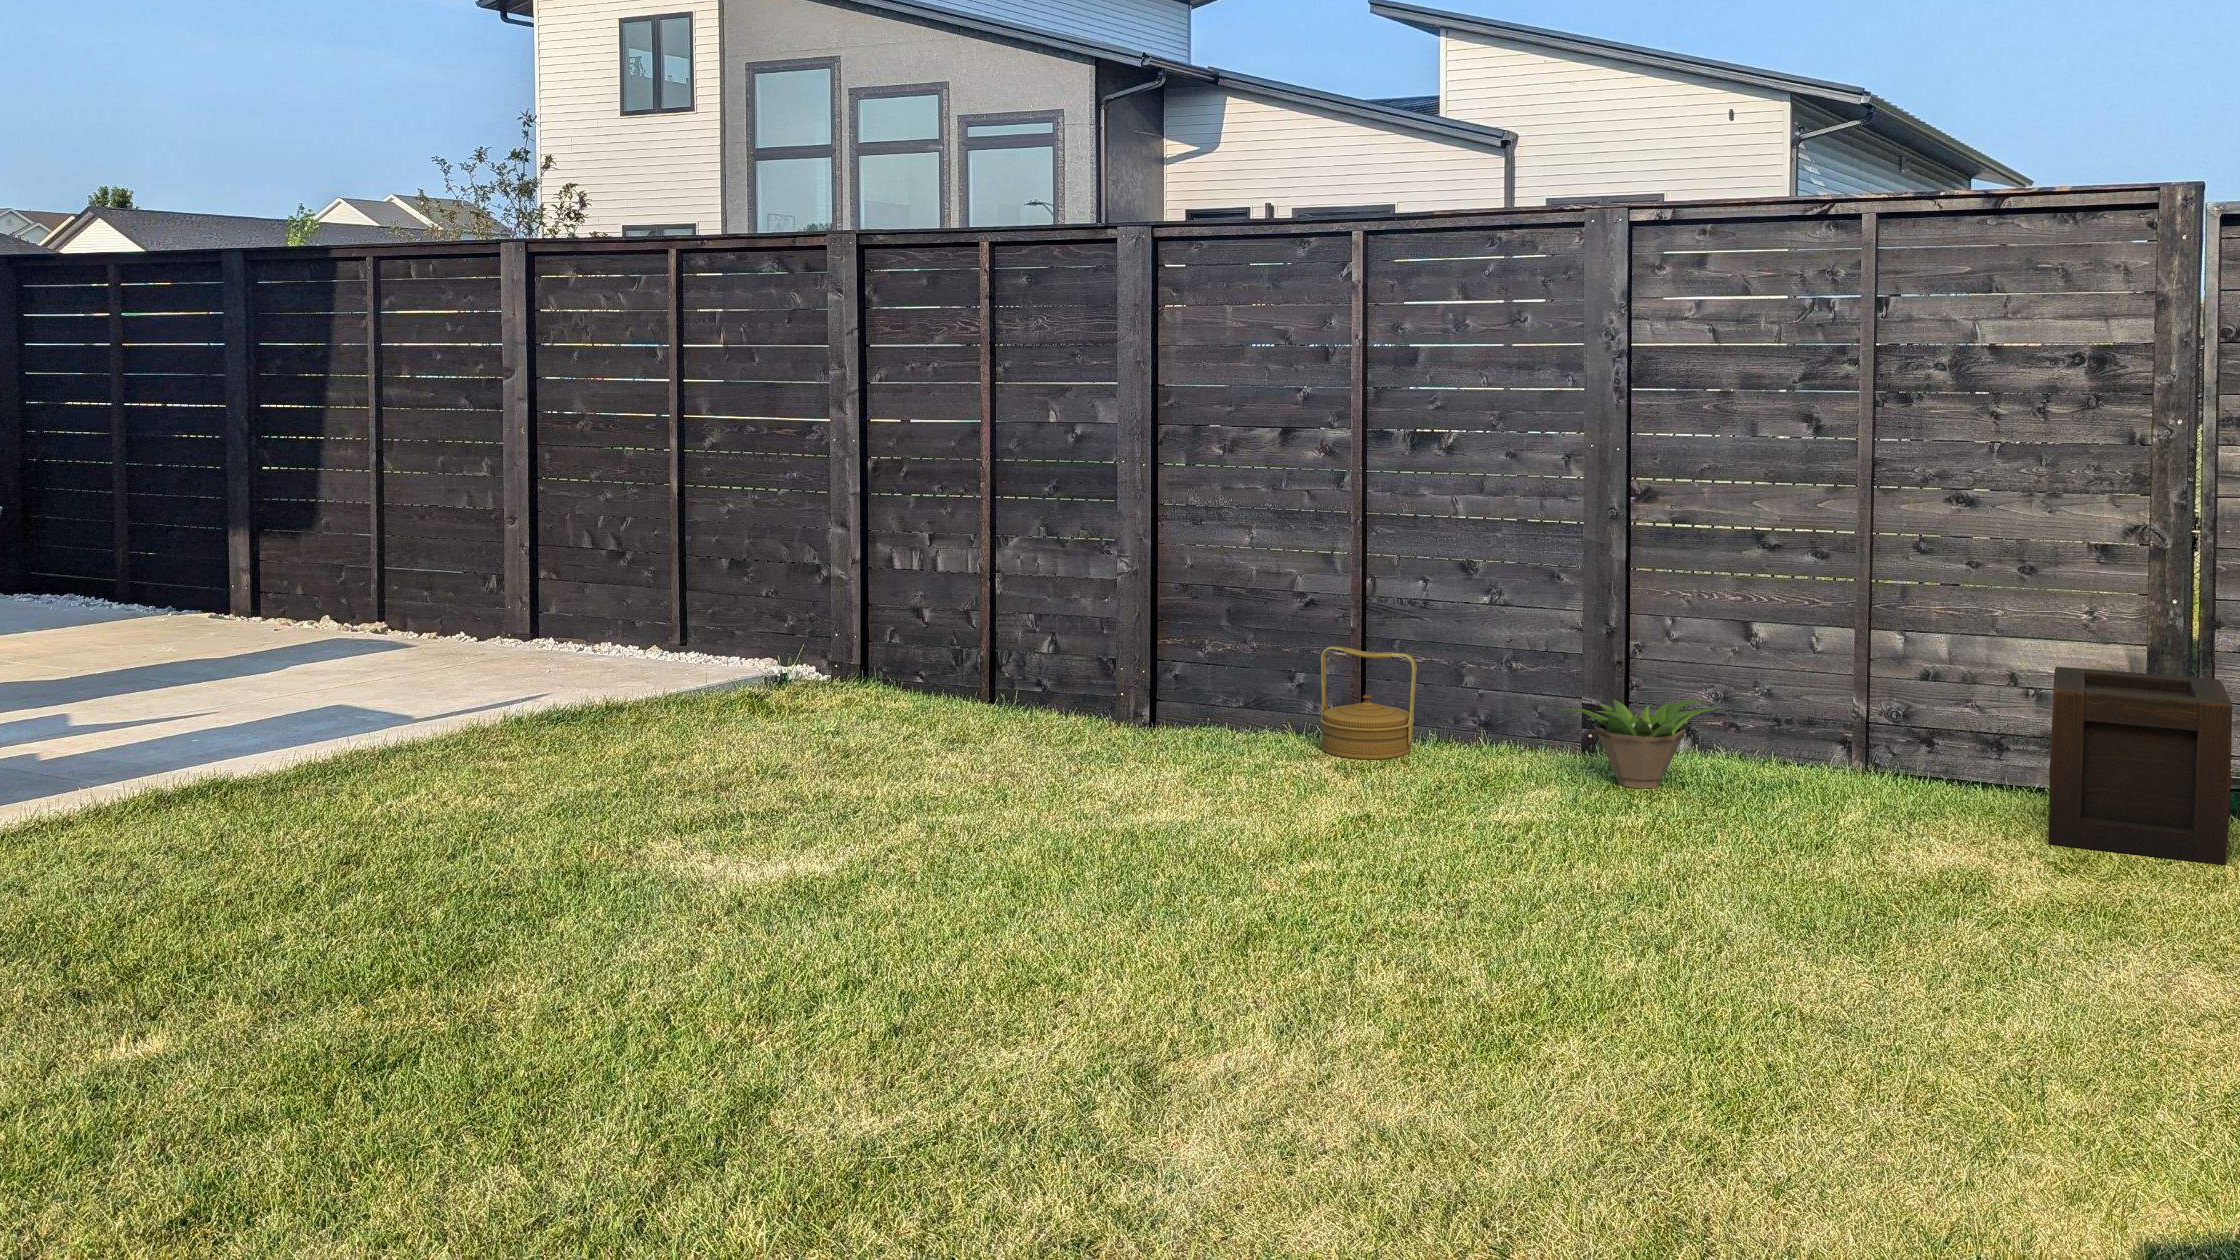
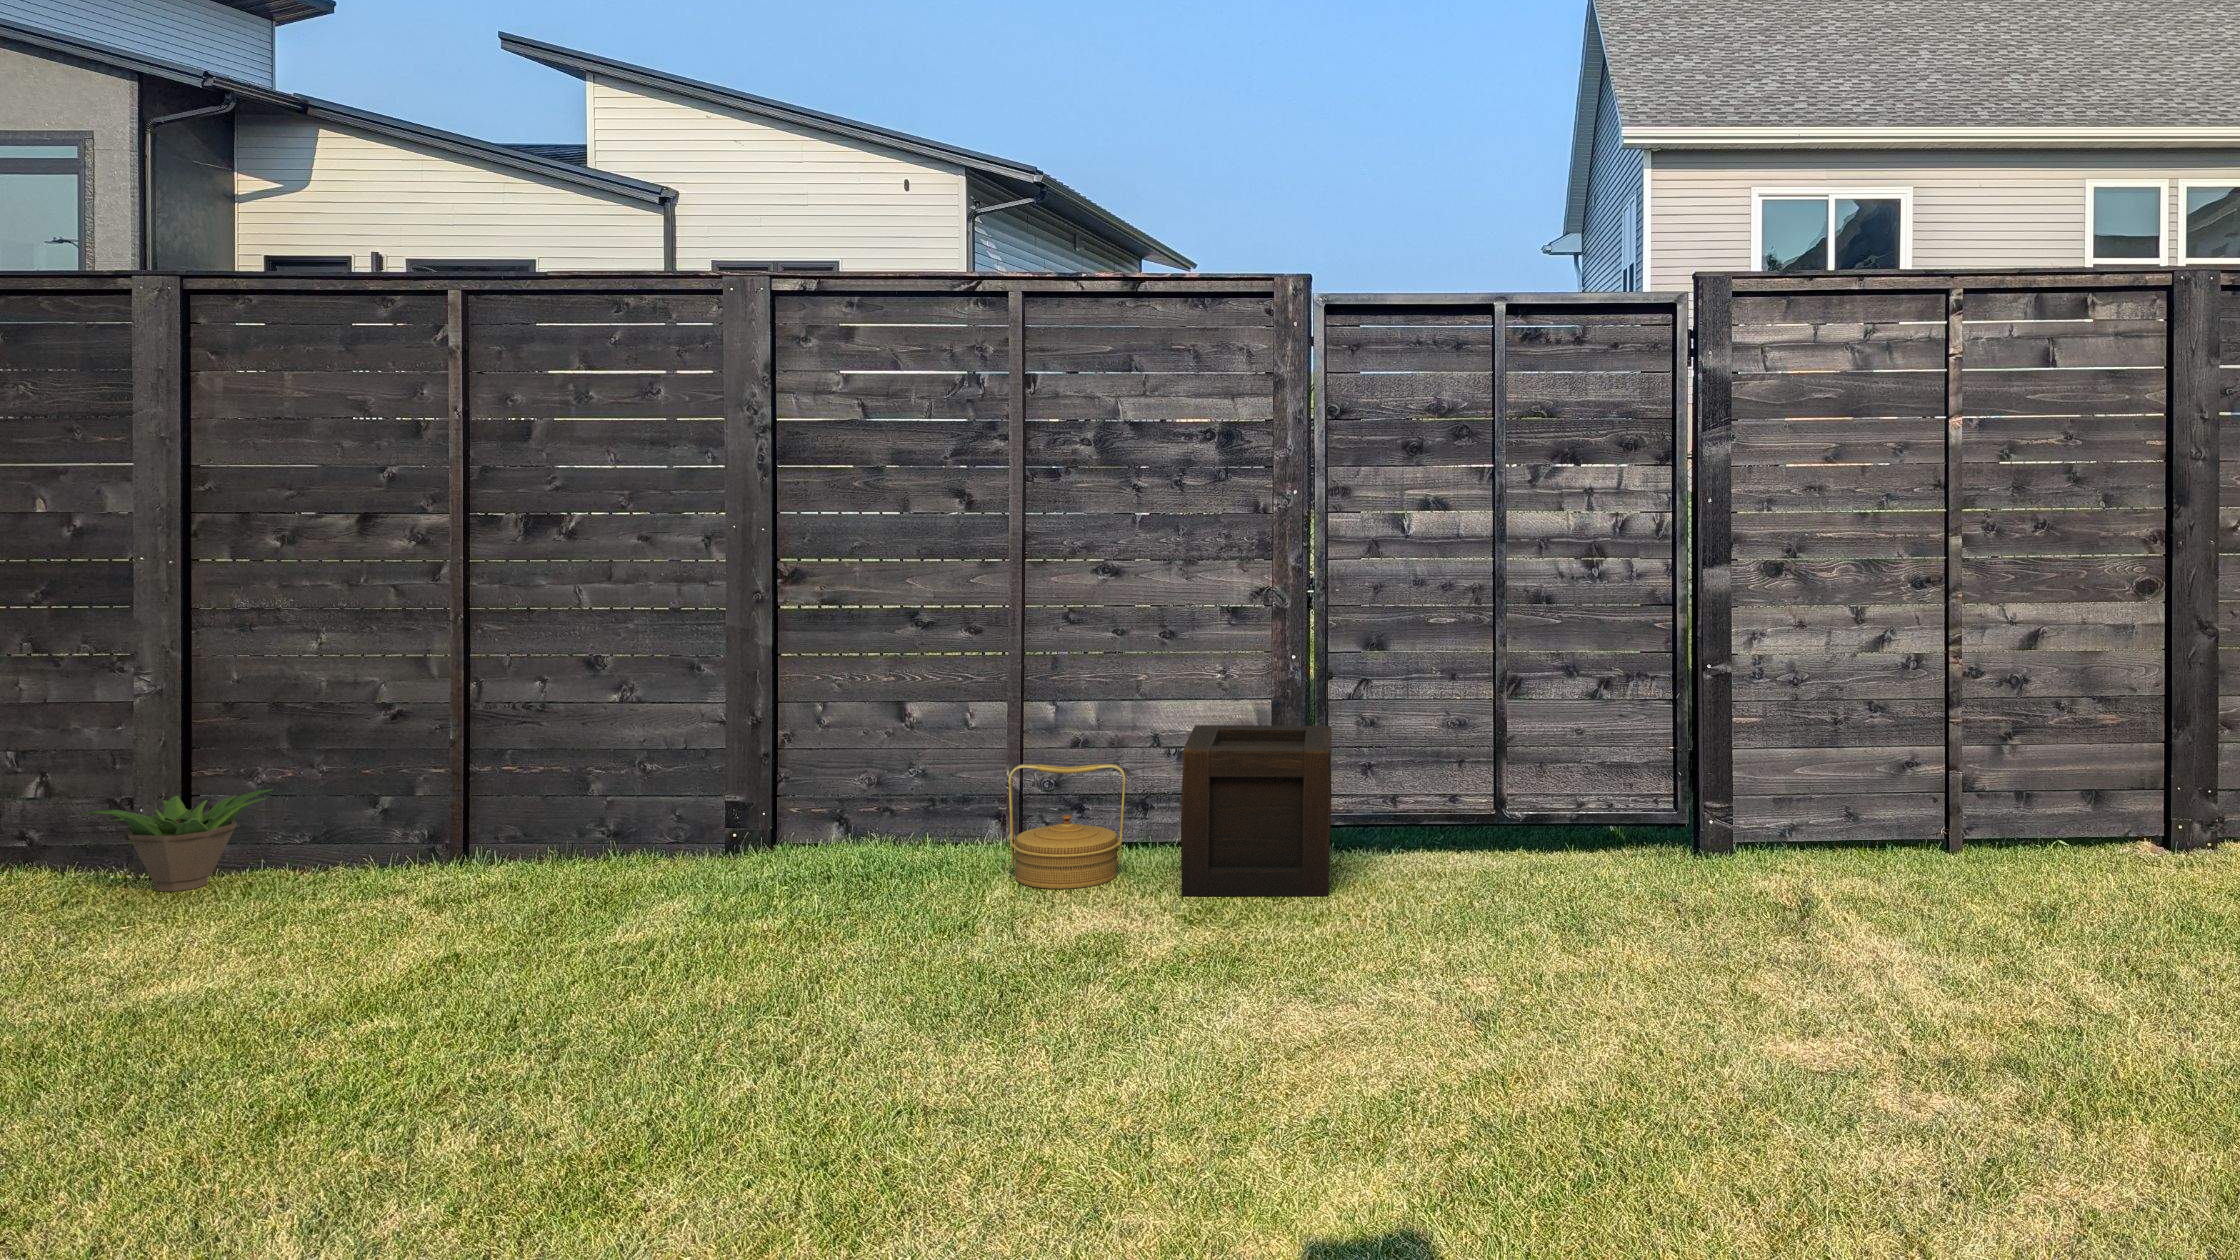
woven basket: present [1320,646,1417,759] -> present [1009,764,1126,889]
decorative plant: present [1558,699,1716,789] -> present [80,789,273,892]

